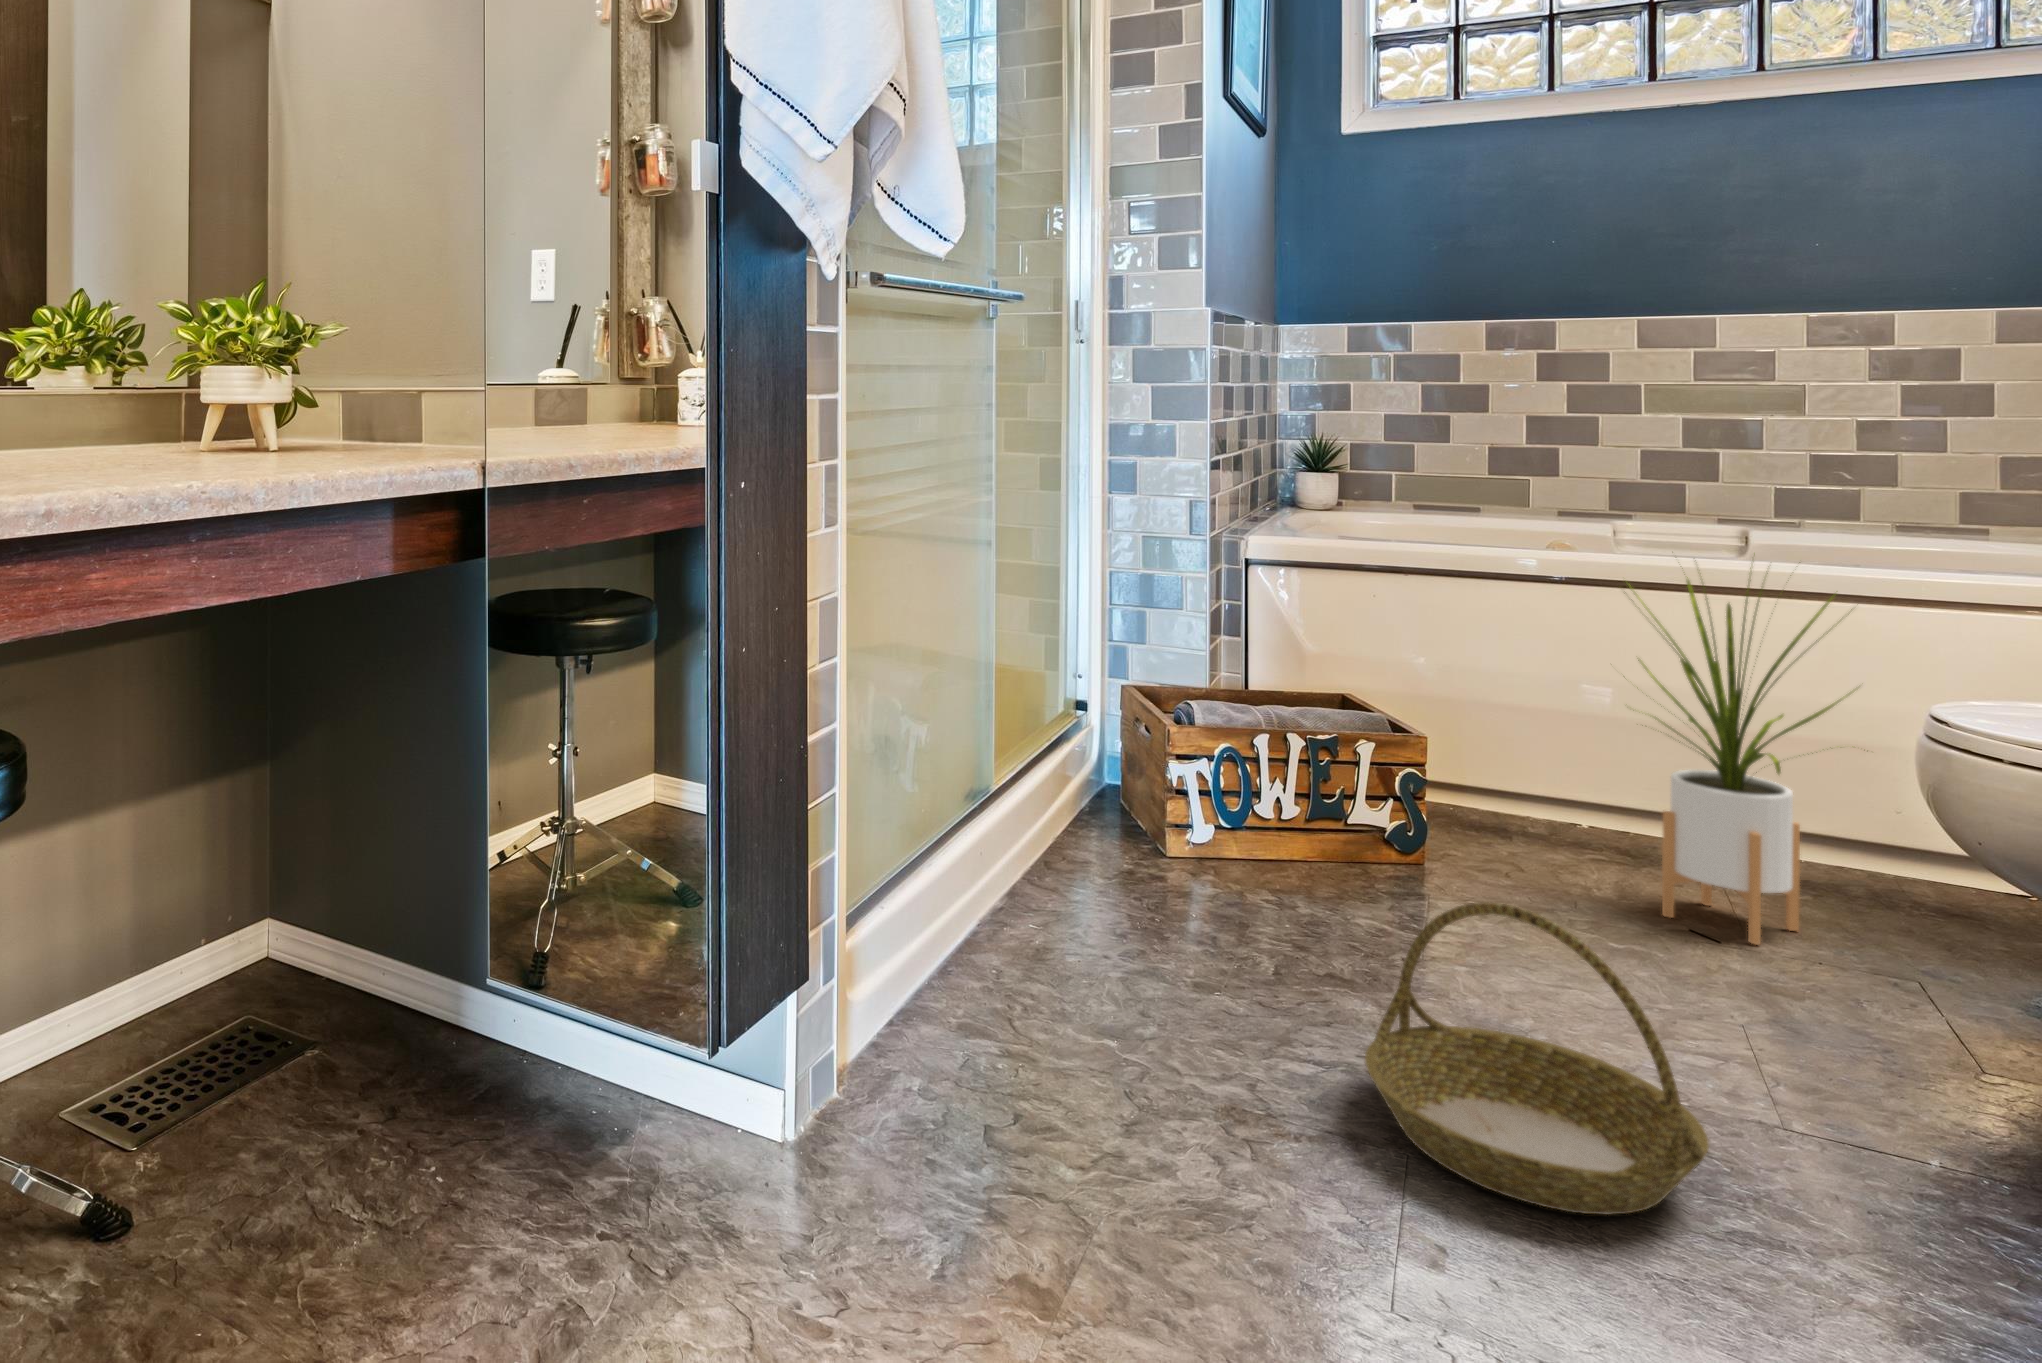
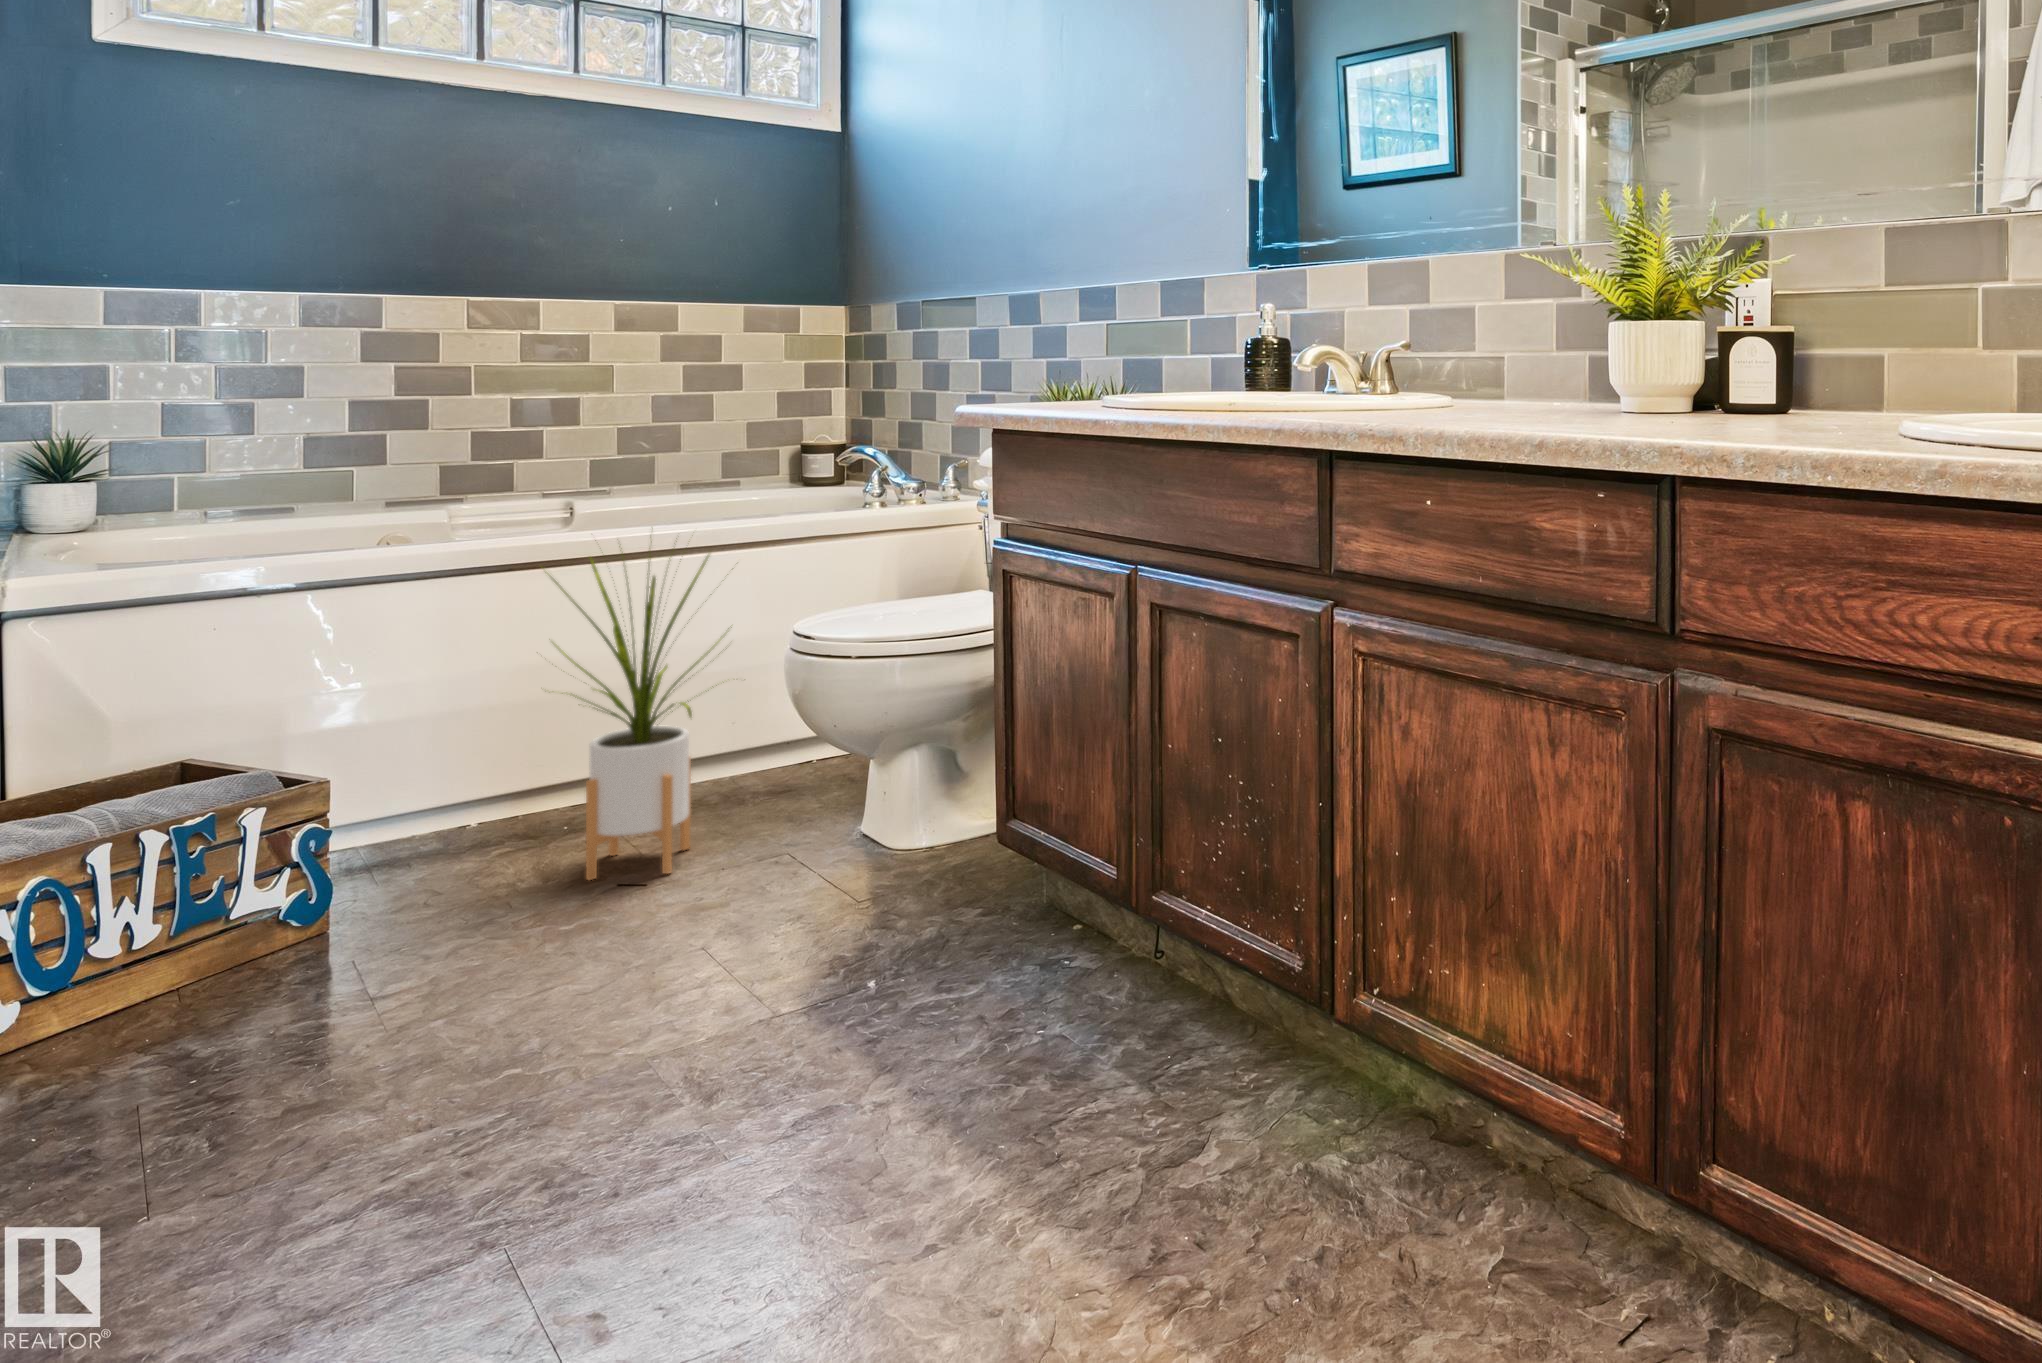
basket: present [1365,902,1709,1215] -> none [429,922,771,1235]

